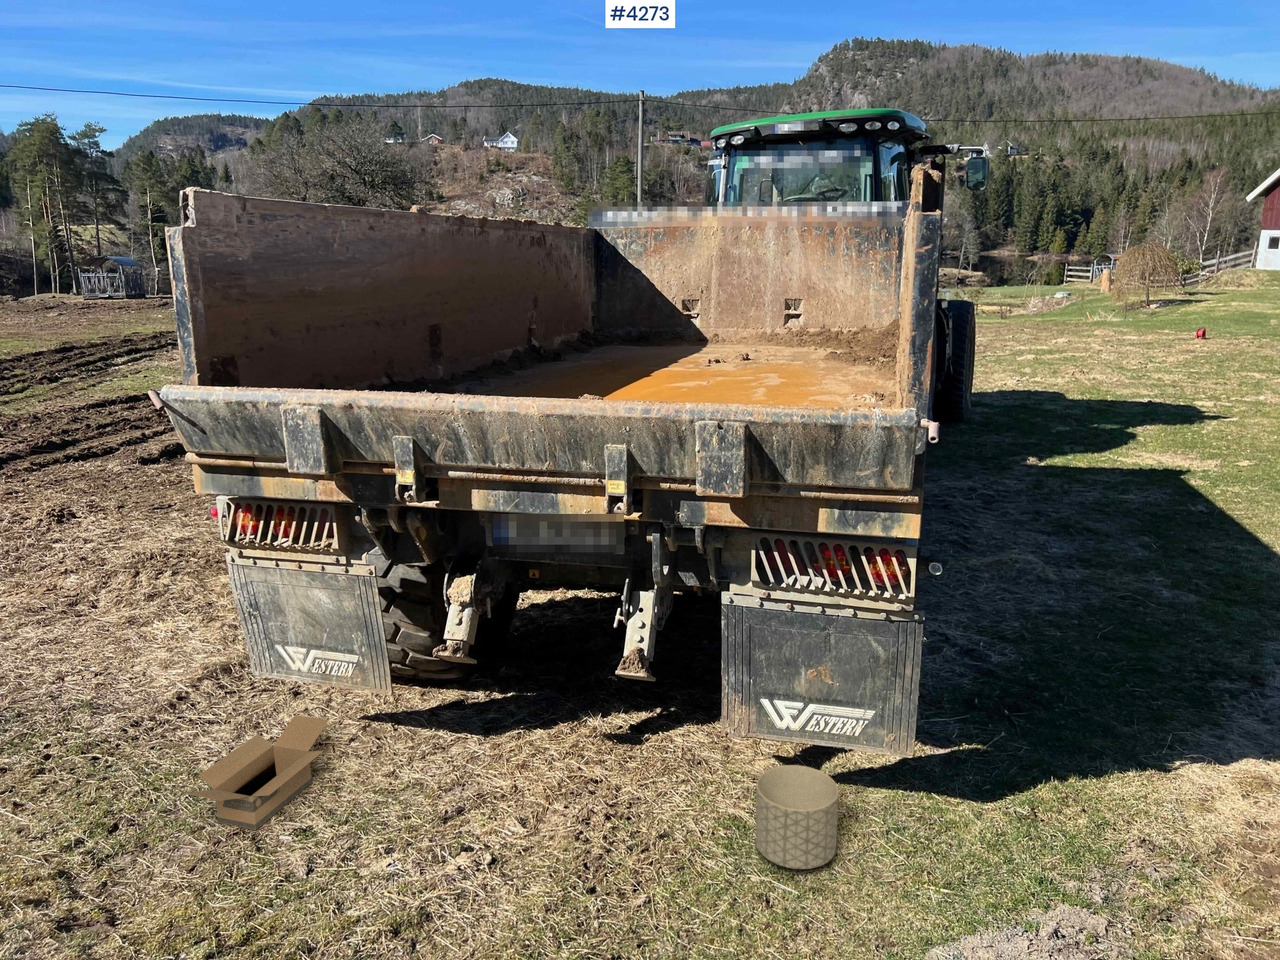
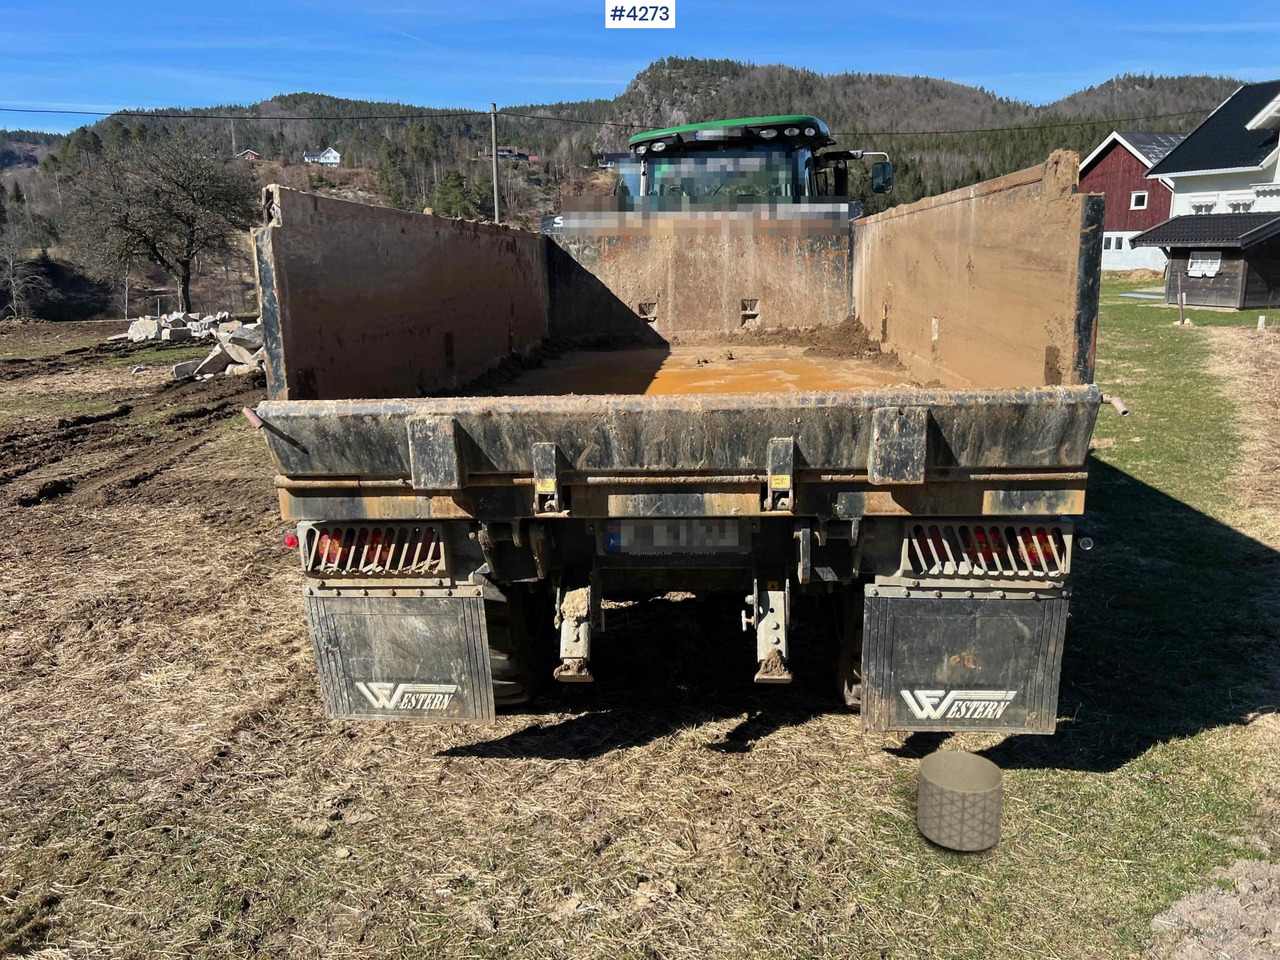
cardboard box: present [184,715,329,830] -> none [320,755,442,882]

